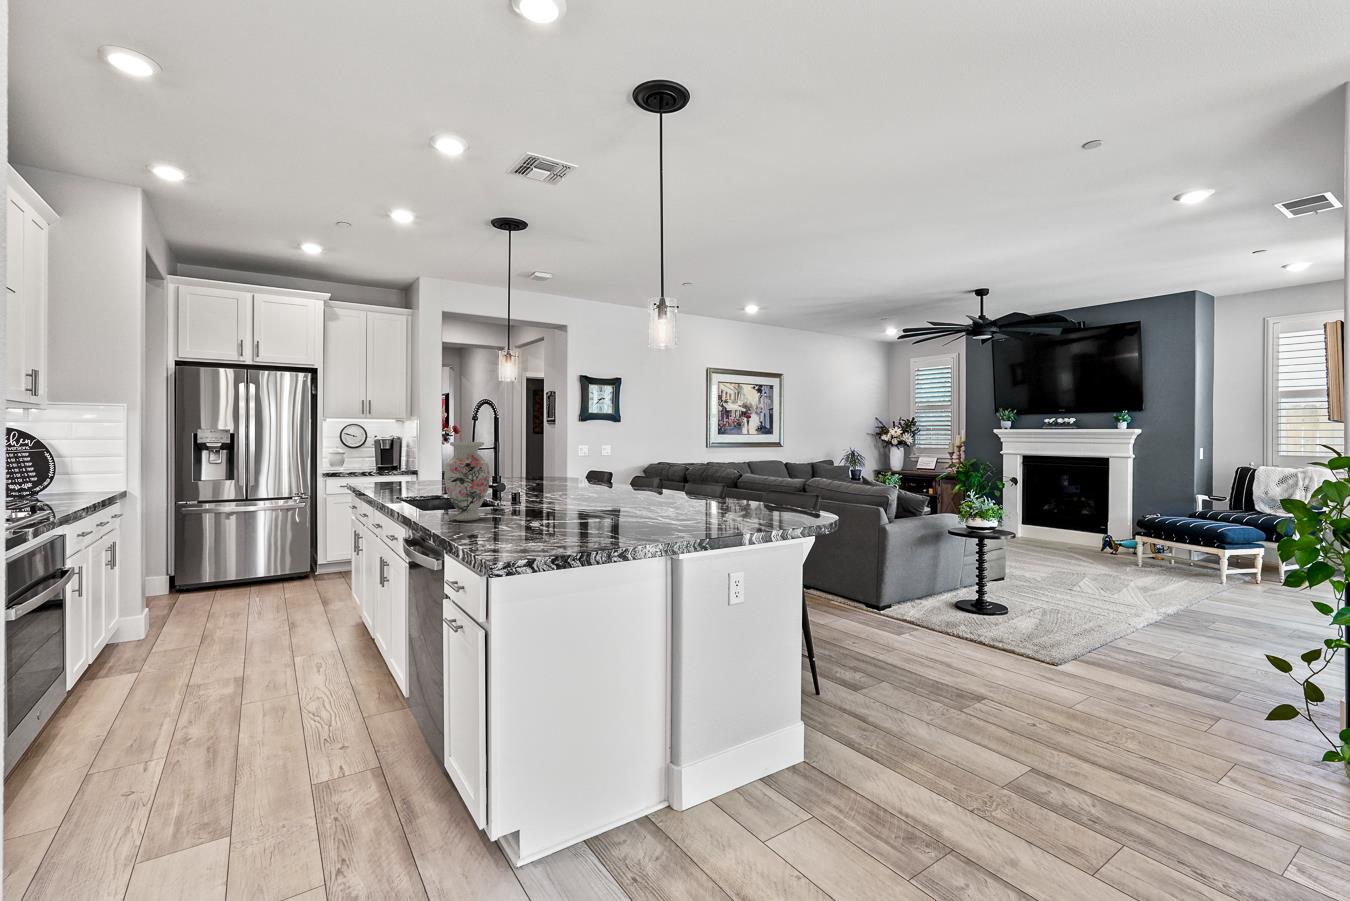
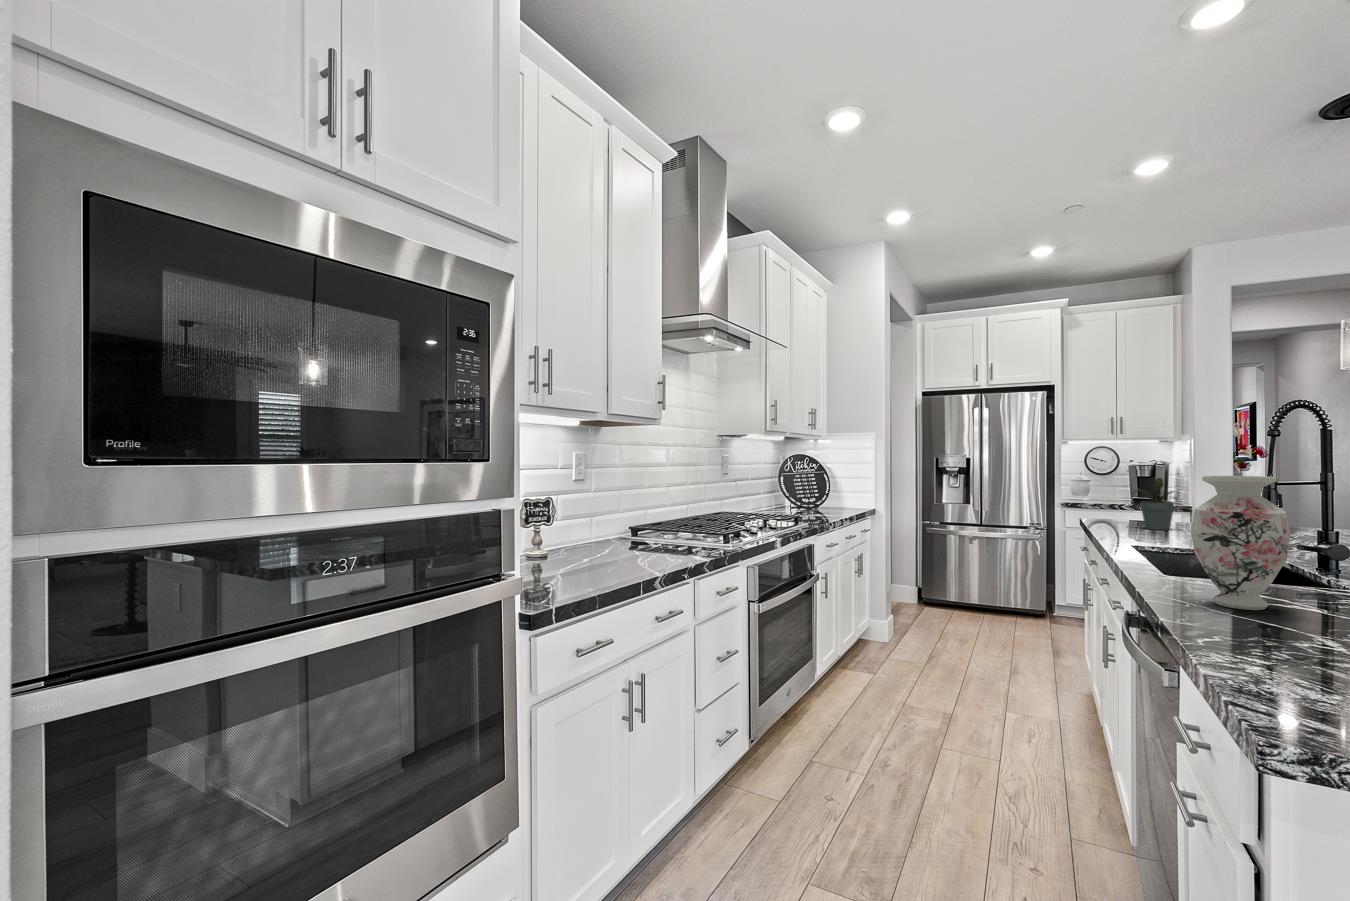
potted plant: none [388,448,418,487] -> present [1134,478,1178,530]

